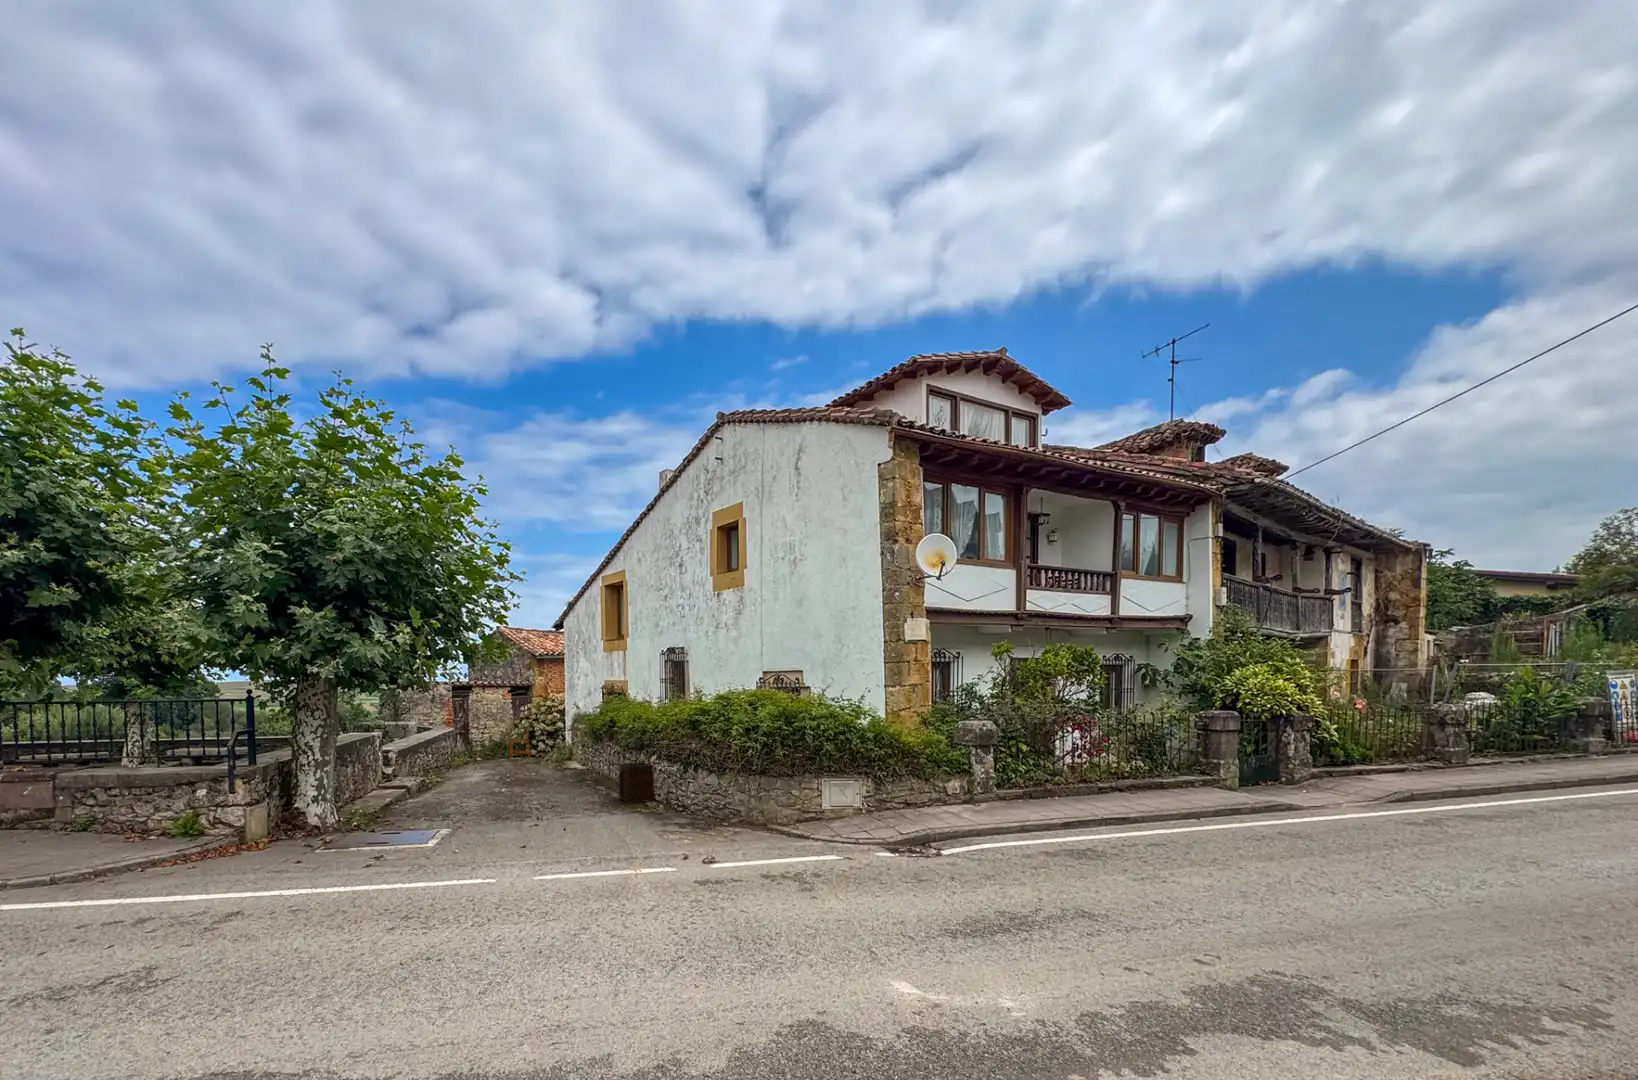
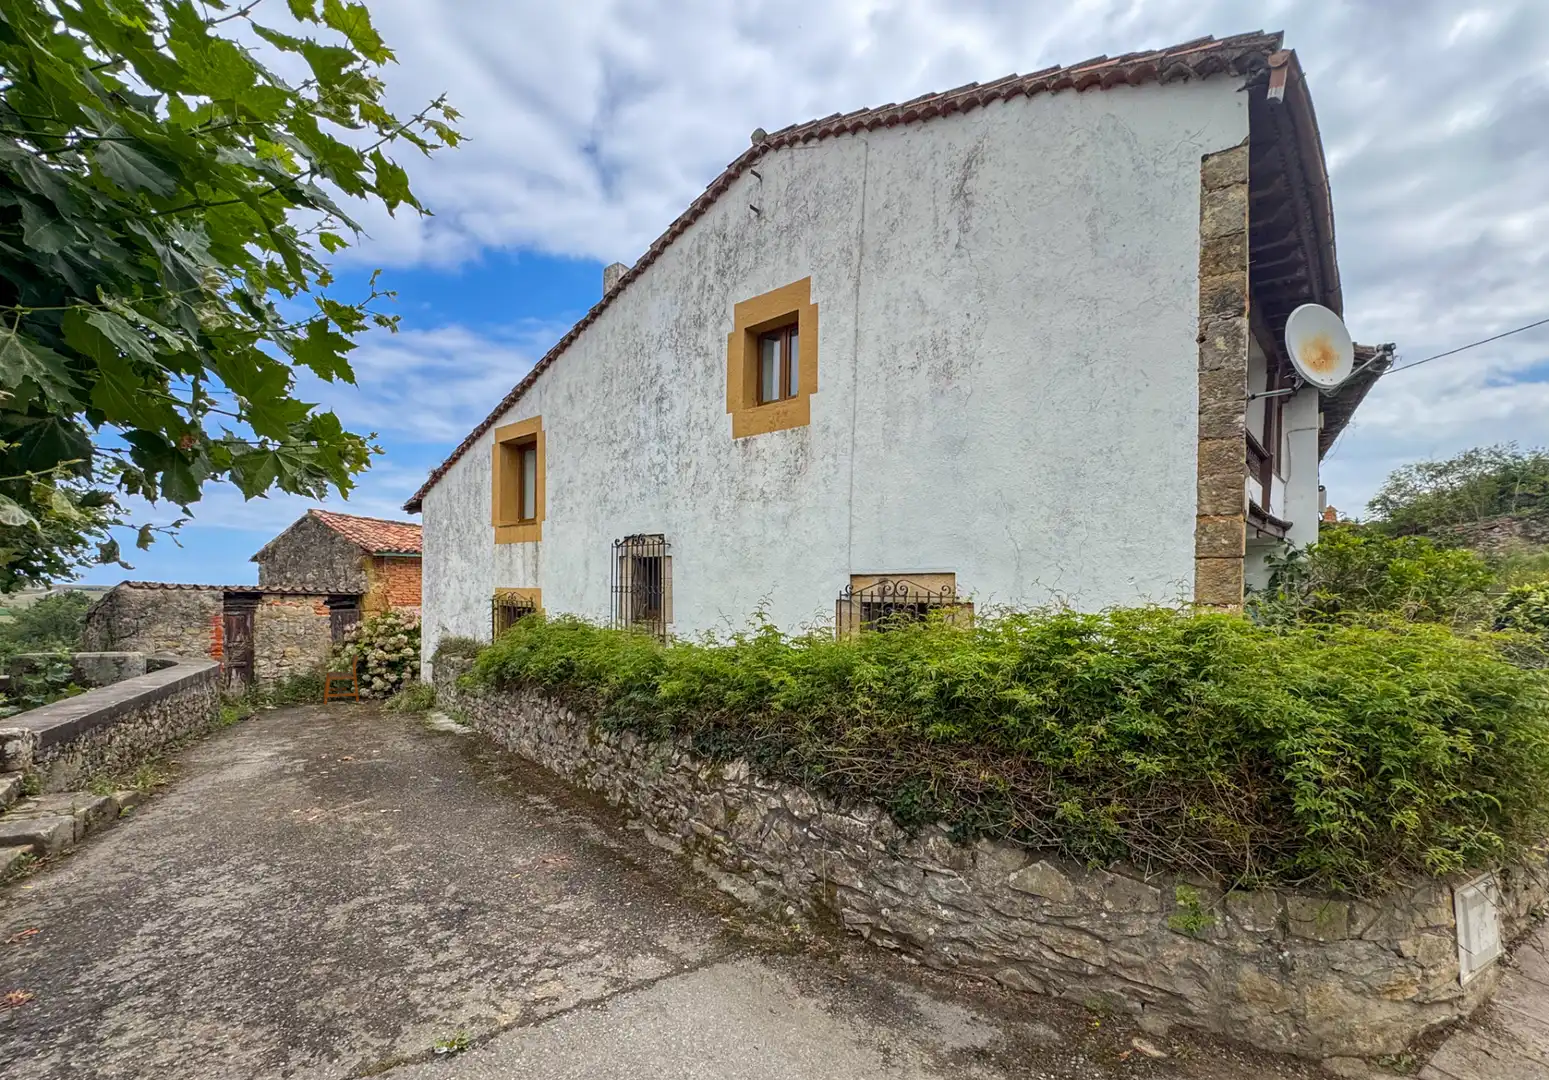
wooden crate: present [619,762,655,803] -> none [633,797,763,945]

